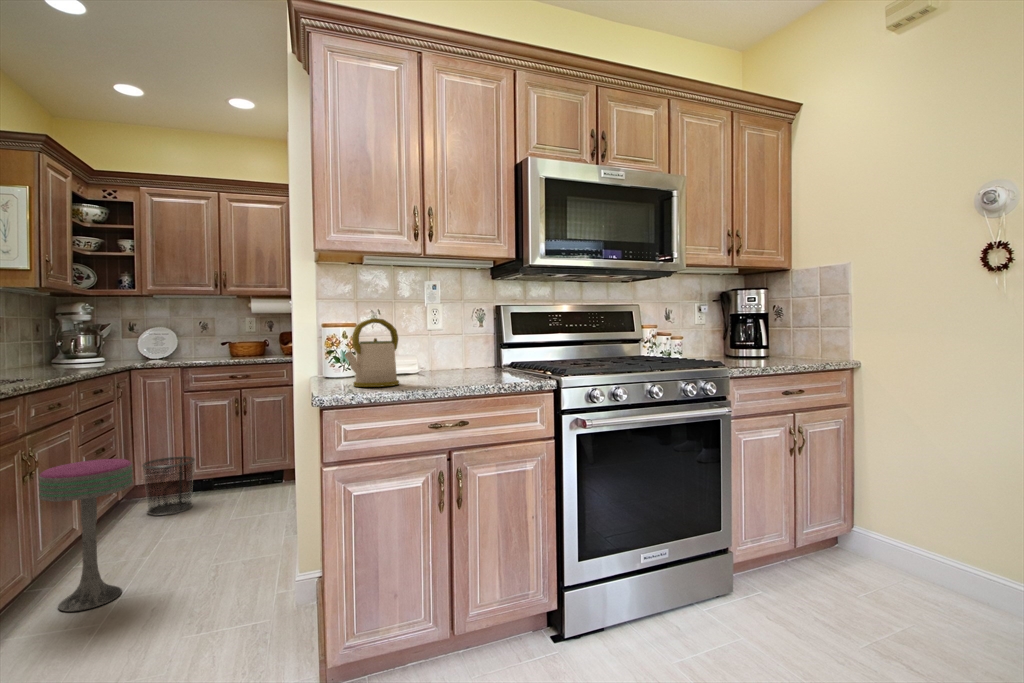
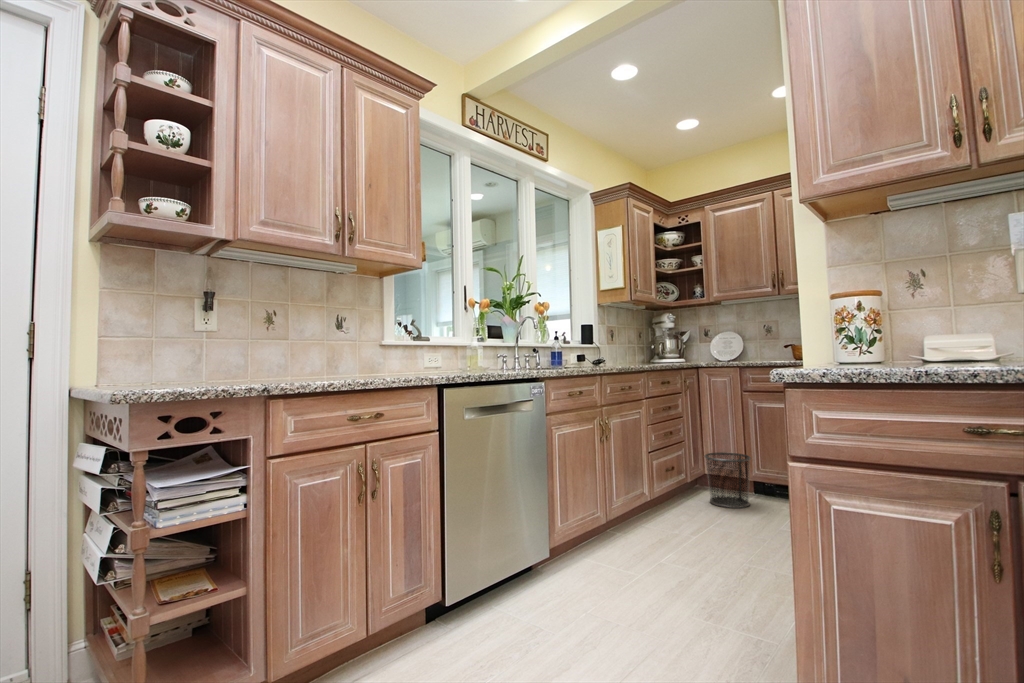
kettle: present [345,318,399,387] -> none [828,267,933,371]
bar stool: present [39,459,133,612] -> none [598,438,664,567]

